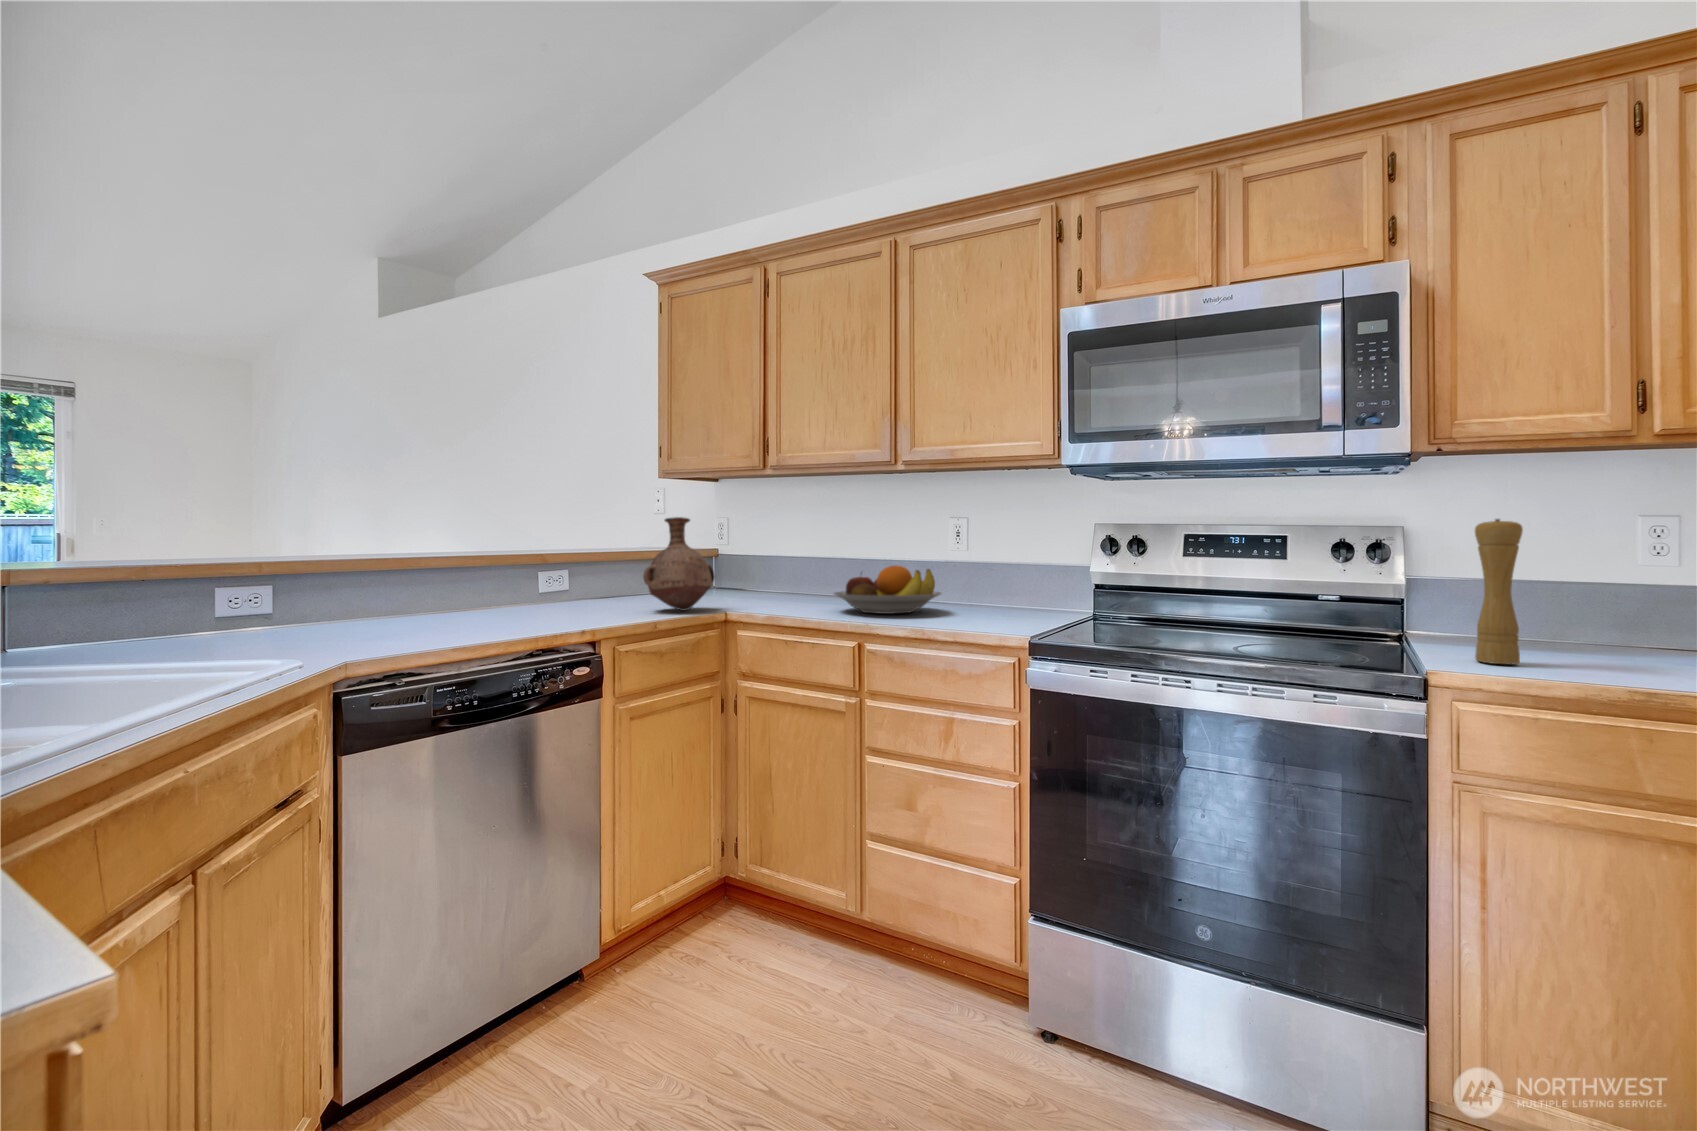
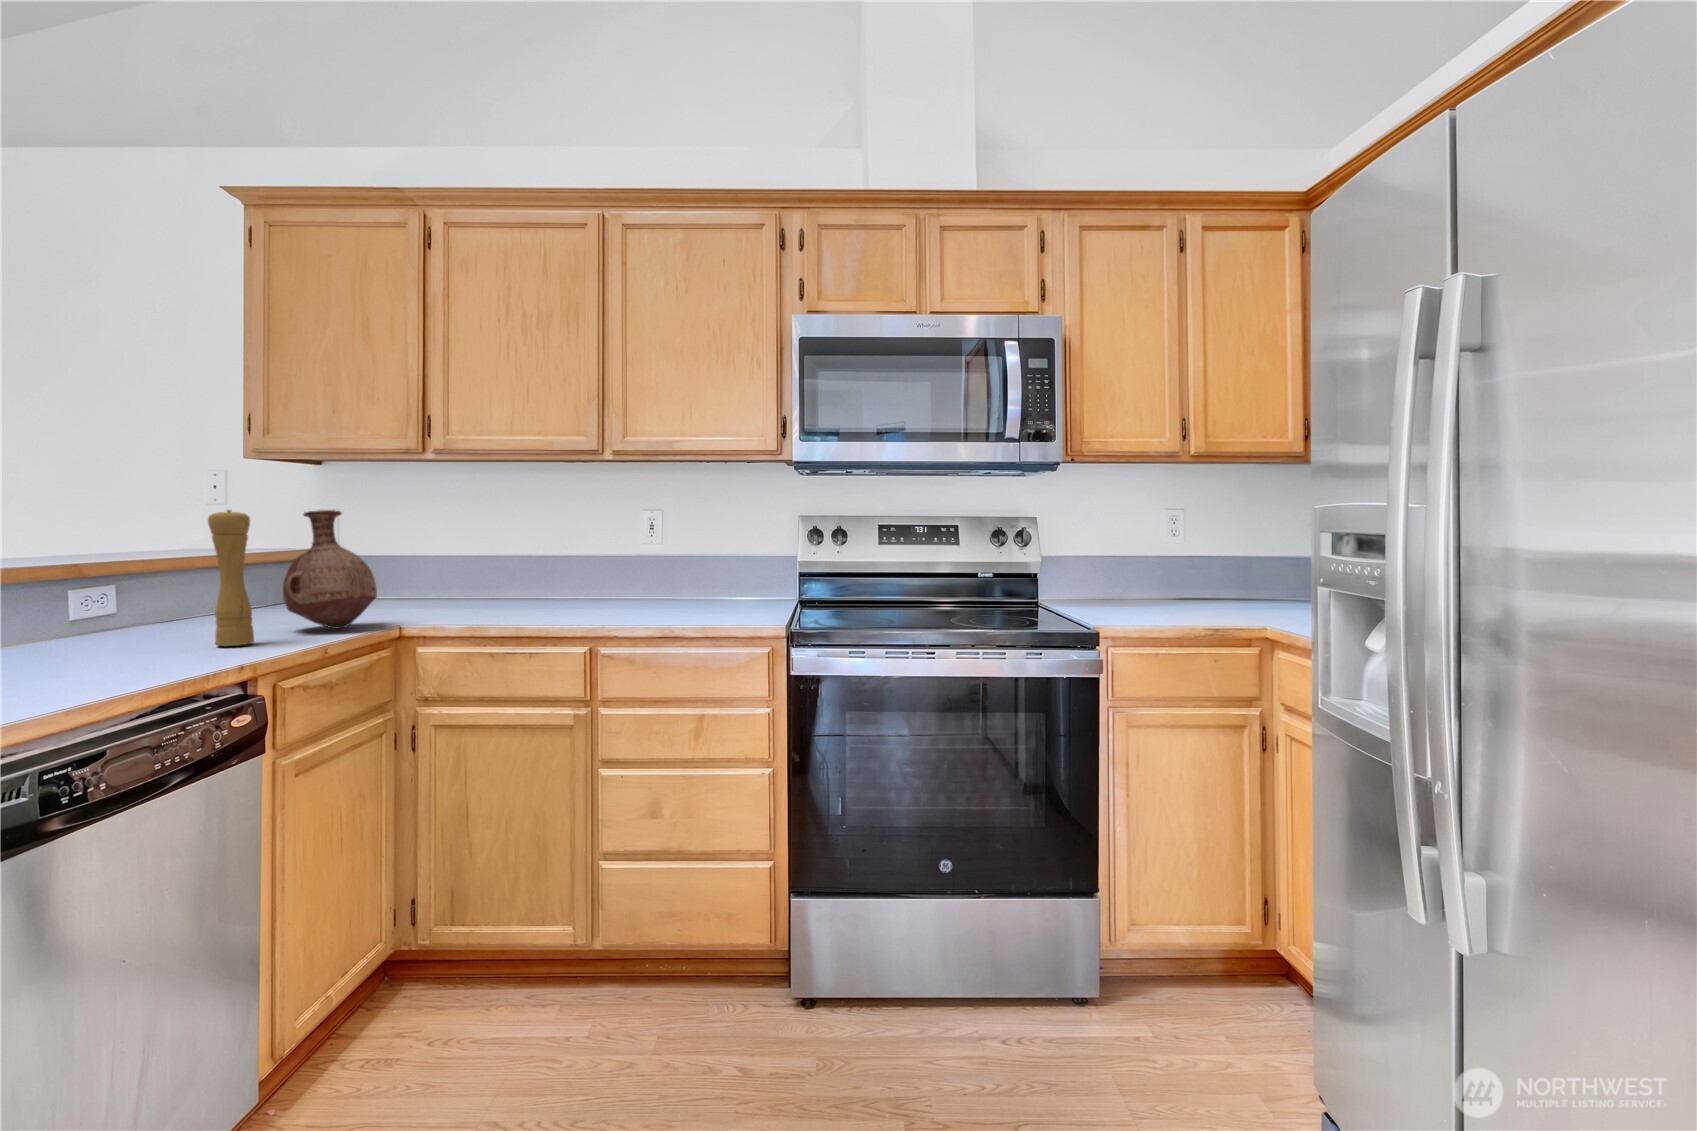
pepper mill: present [1475,519,1523,664] -> present [208,510,254,646]
fruit bowl: present [834,565,941,614] -> none [535,563,659,617]

